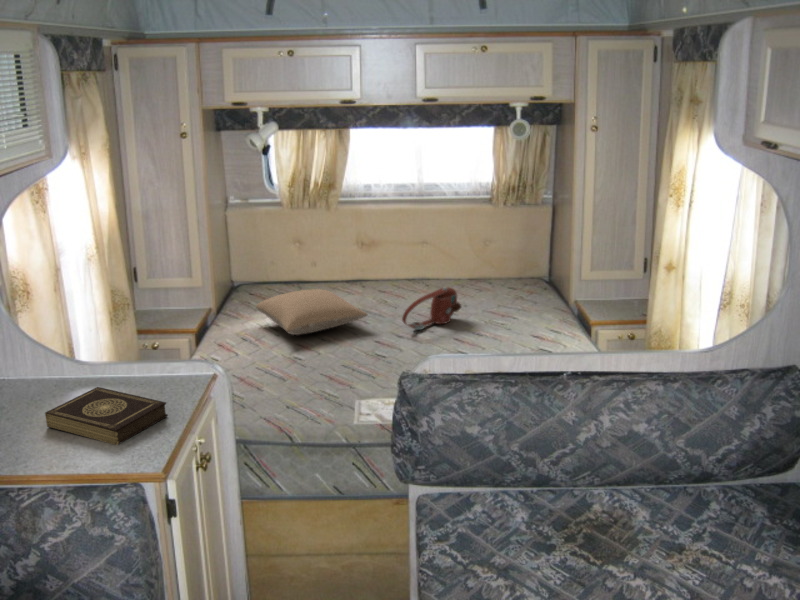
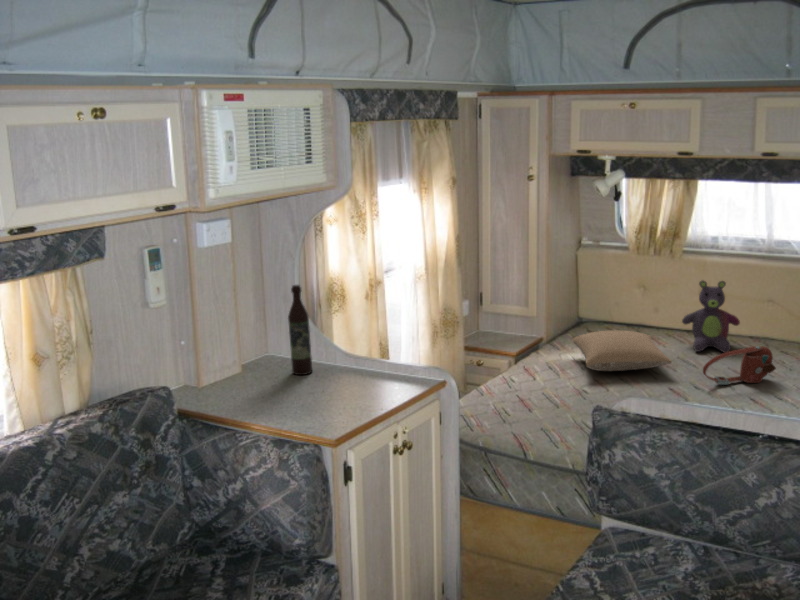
stuffed bear: none [353,228,406,301] -> present [682,281,740,353]
wine bottle: none [15,282,54,398] -> present [288,285,312,375]
book: present [45,387,168,445] -> none [286,372,369,416]

